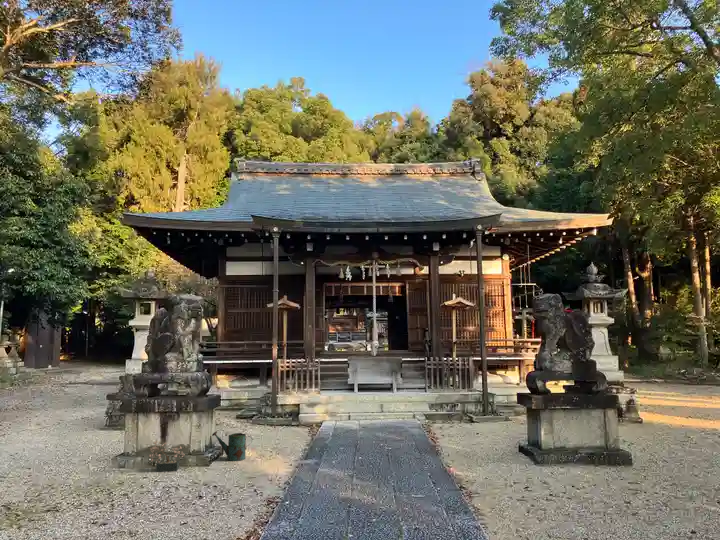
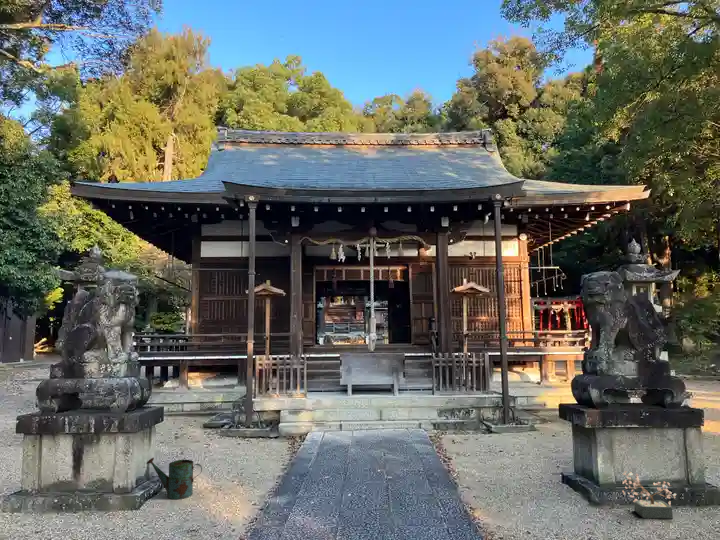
decorative plant: present [150,441,184,472] -> present [622,471,676,519]

